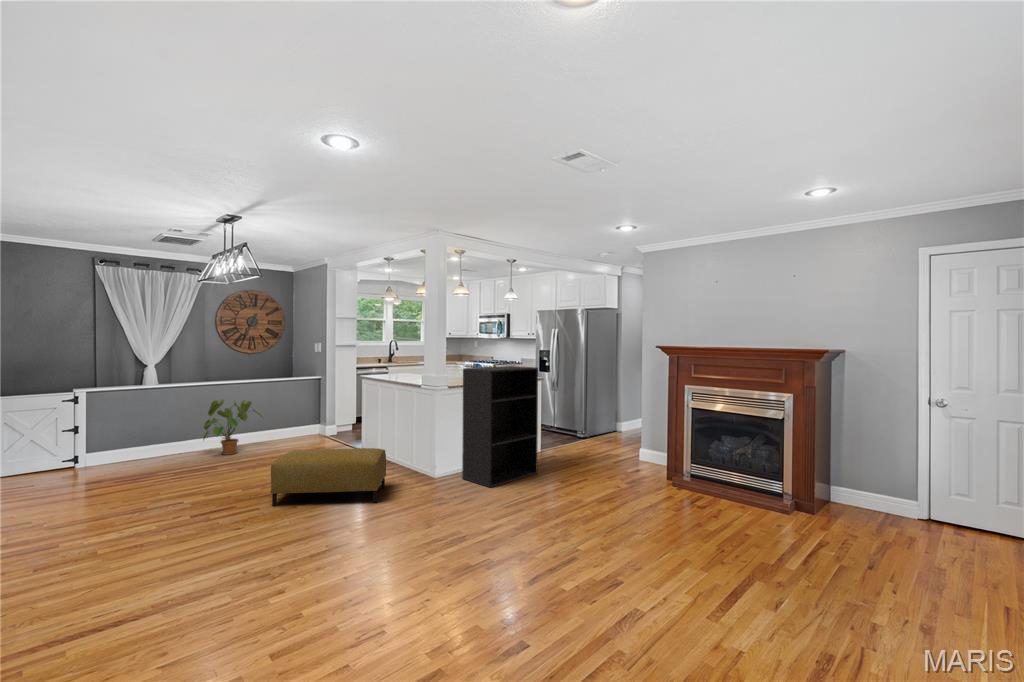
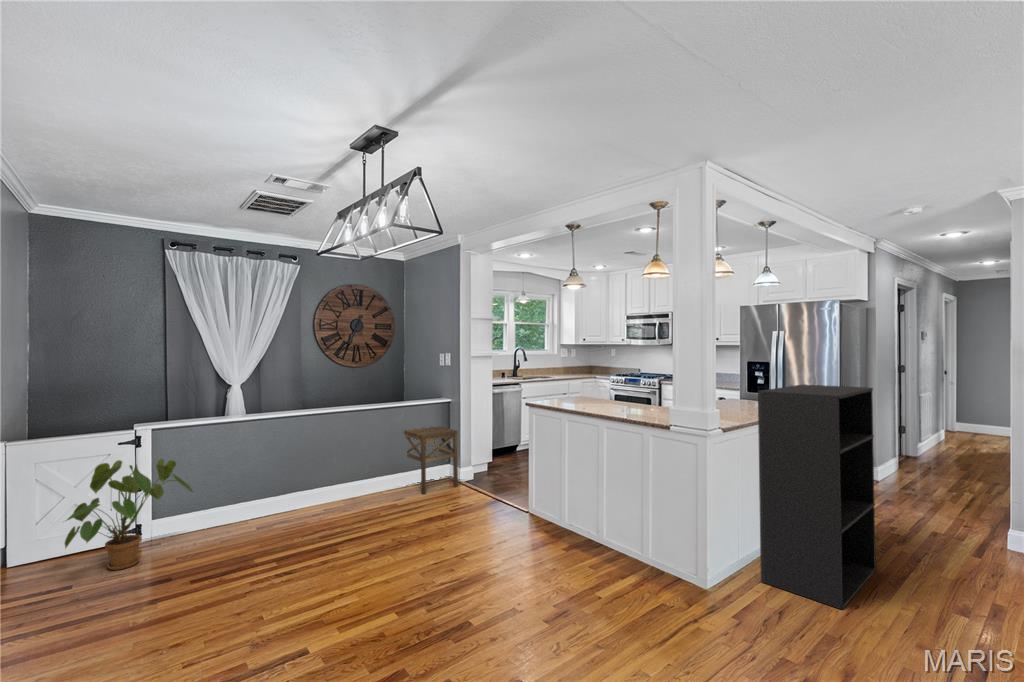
side table: none [281,397,322,443] -> present [404,427,458,494]
house plant: present [203,400,262,455] -> present [65,459,193,570]
ottoman: present [271,448,386,506] -> none [479,535,677,658]

